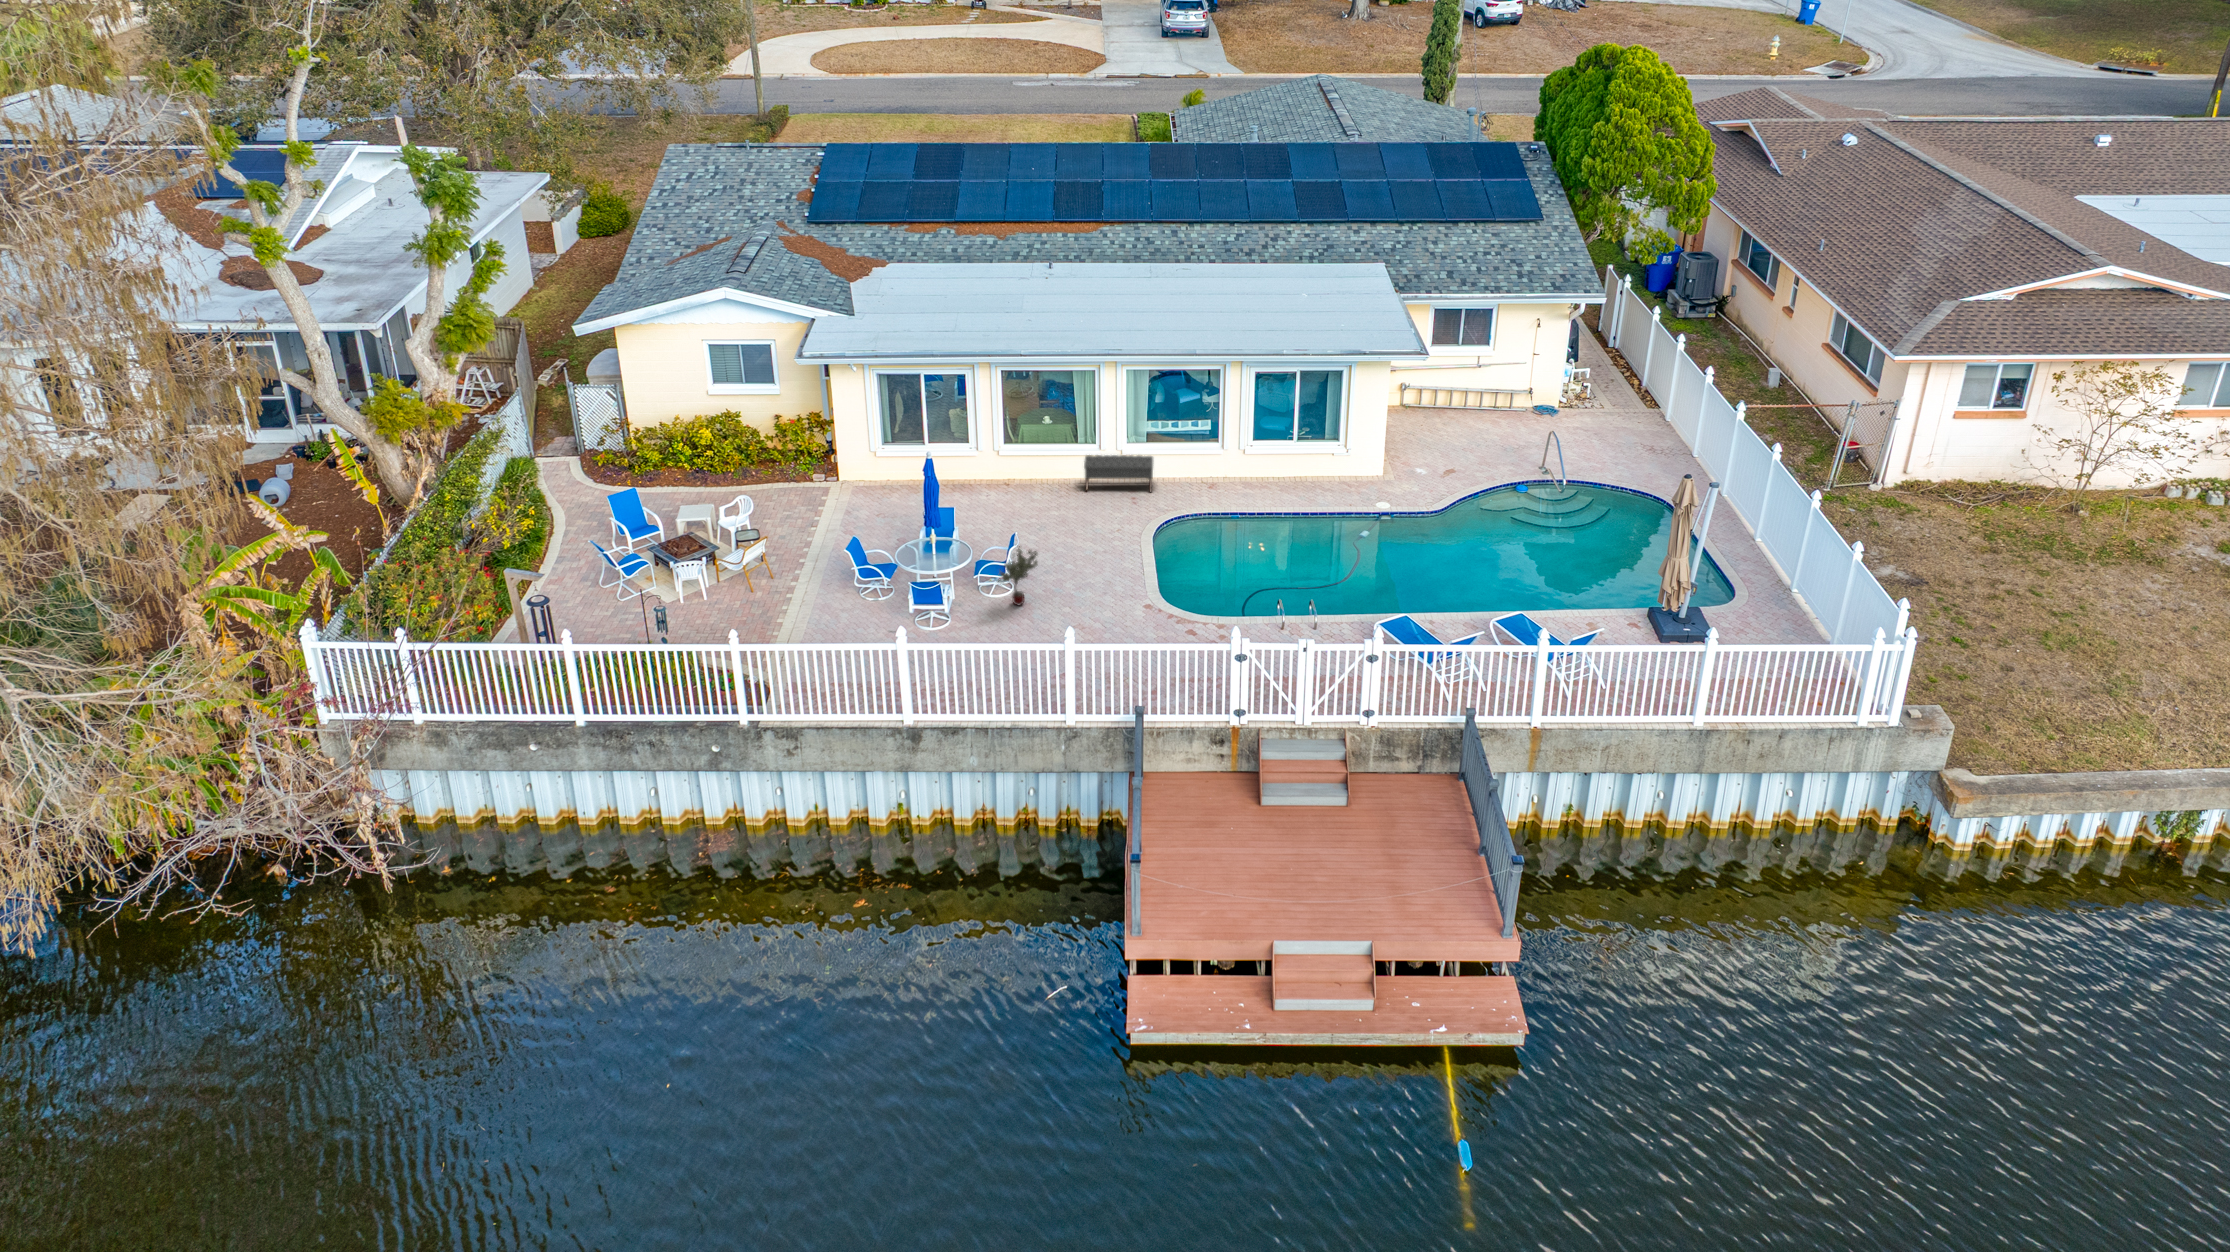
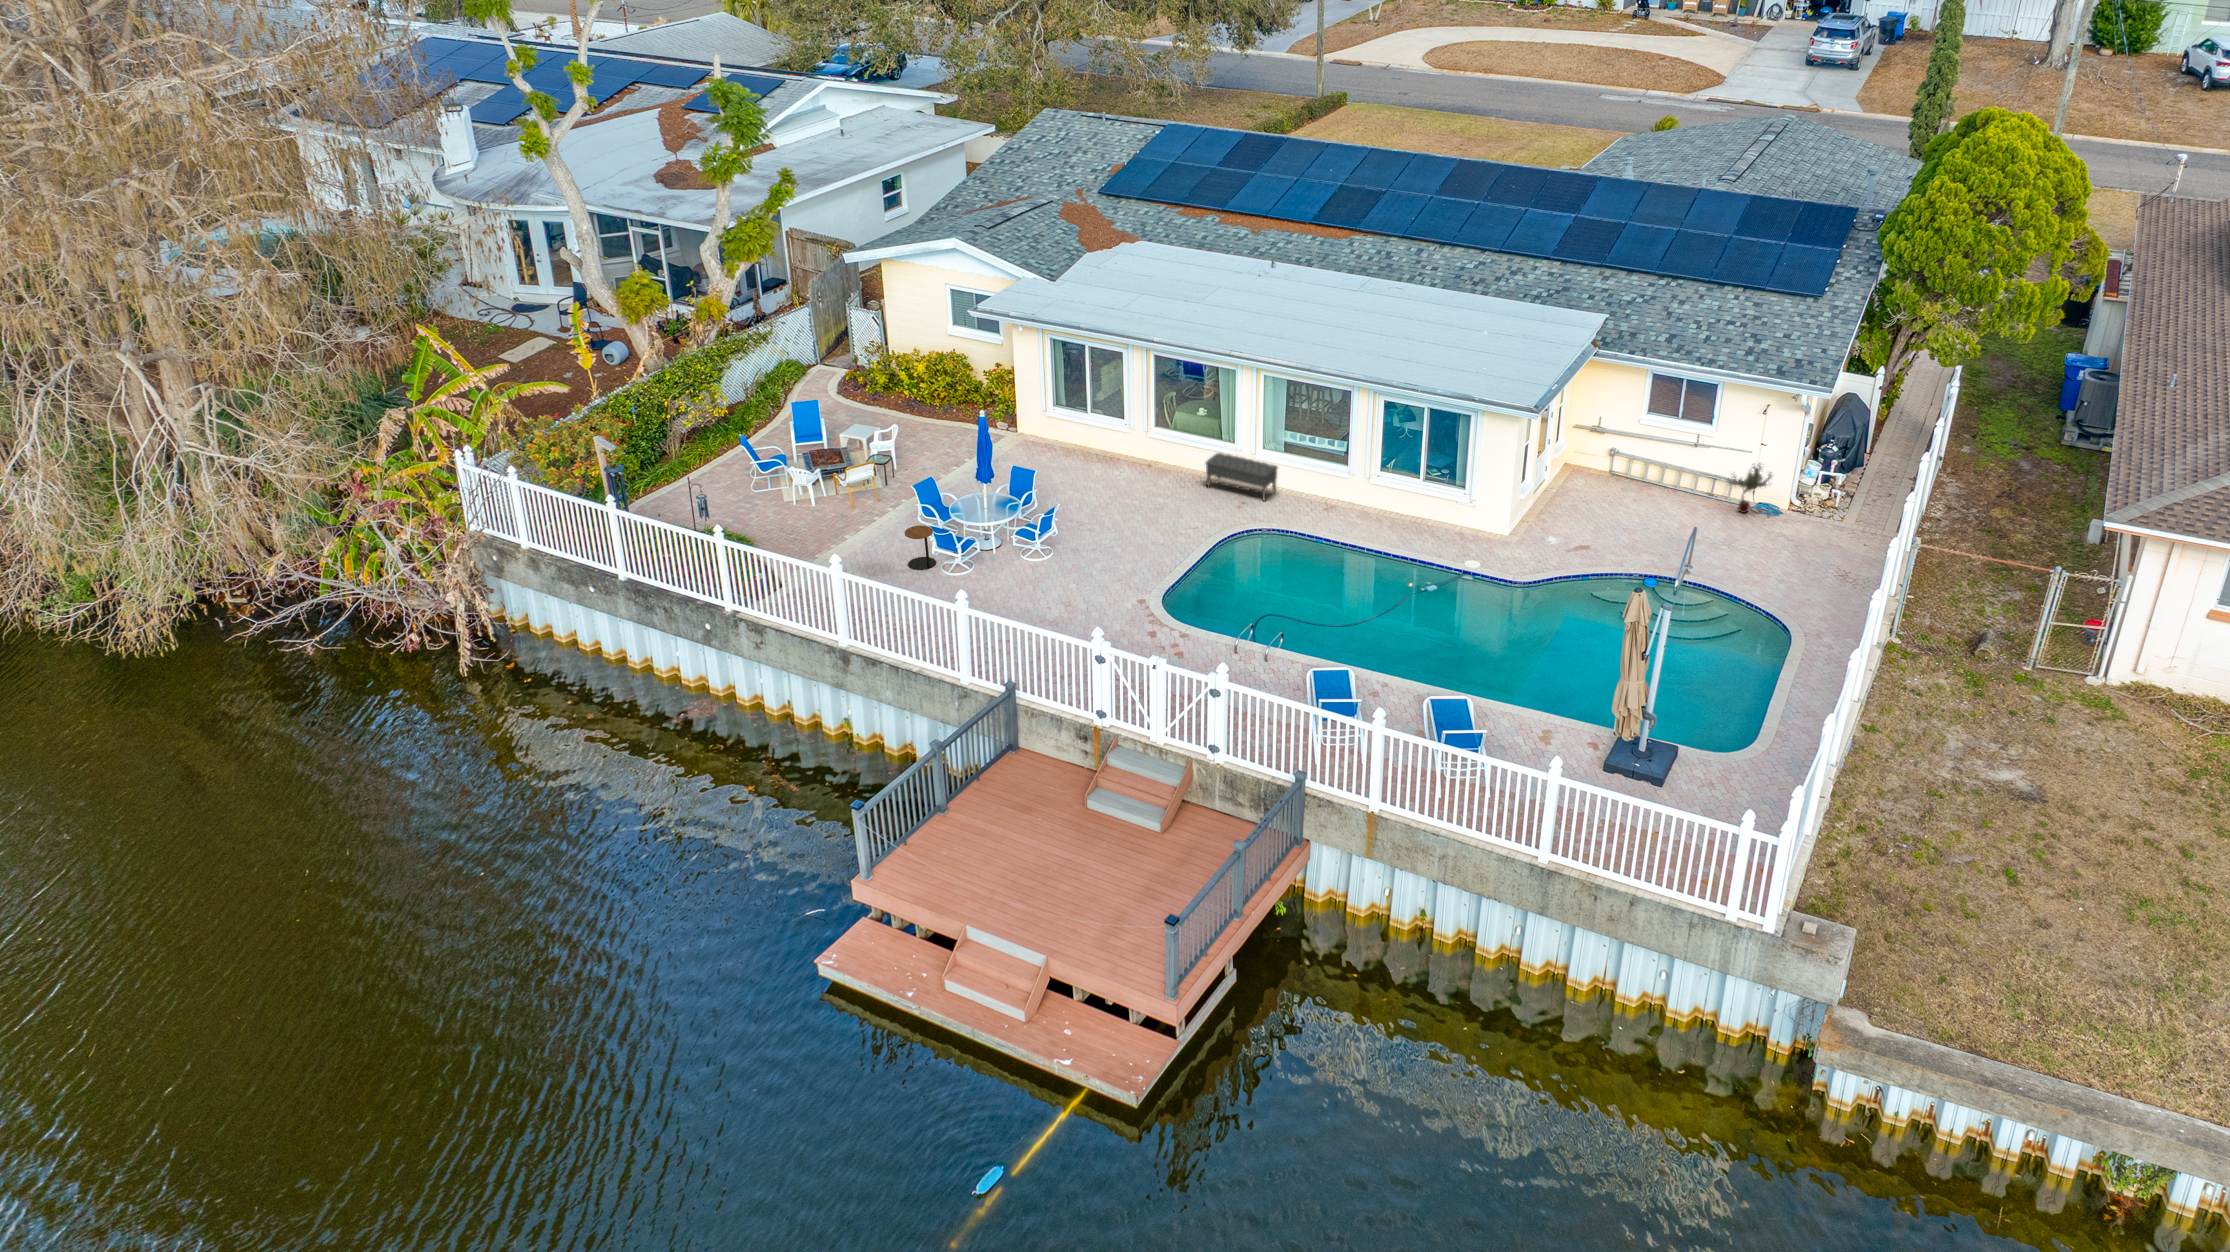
potted tree: present [997,546,1037,605] -> present [1728,463,1771,513]
side table: none [888,586,921,635] -> present [905,525,936,570]

